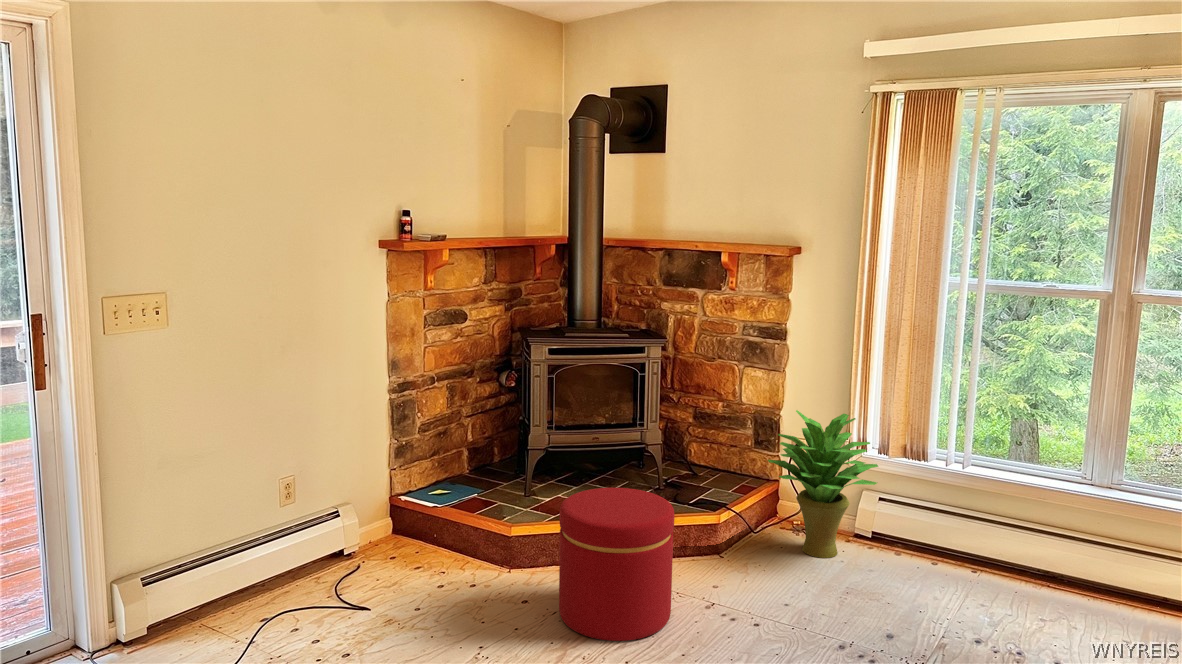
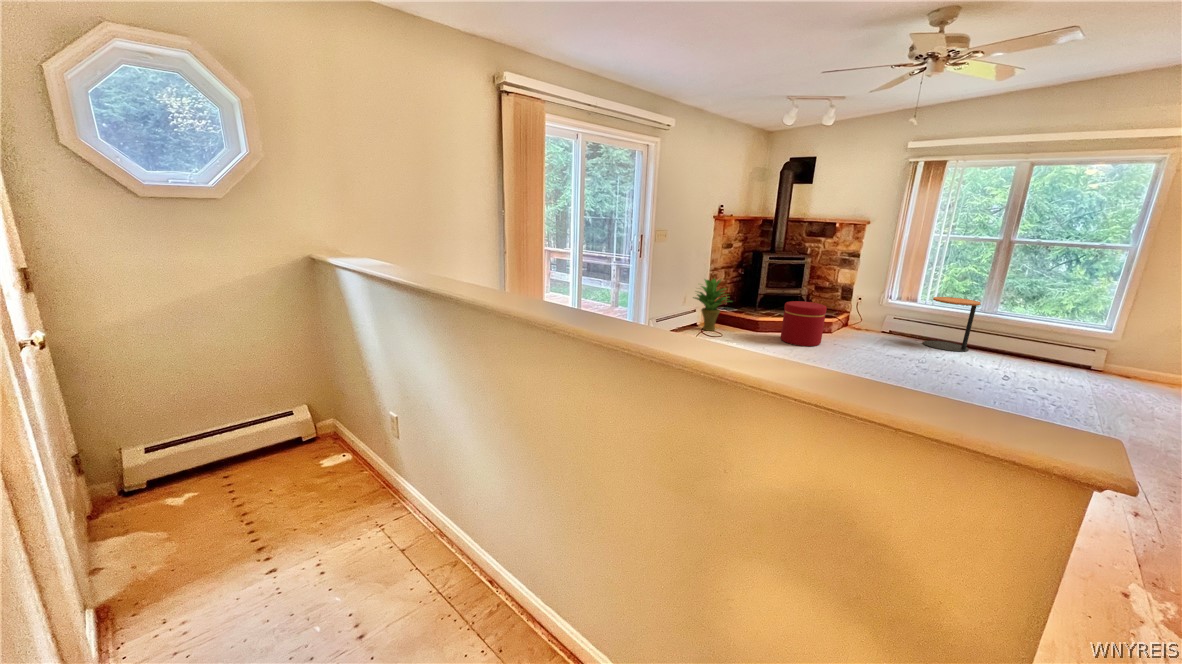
potted plant: present [768,410,878,558] -> present [693,279,729,331]
side table: none [950,450,1076,615] -> present [923,297,981,352]

